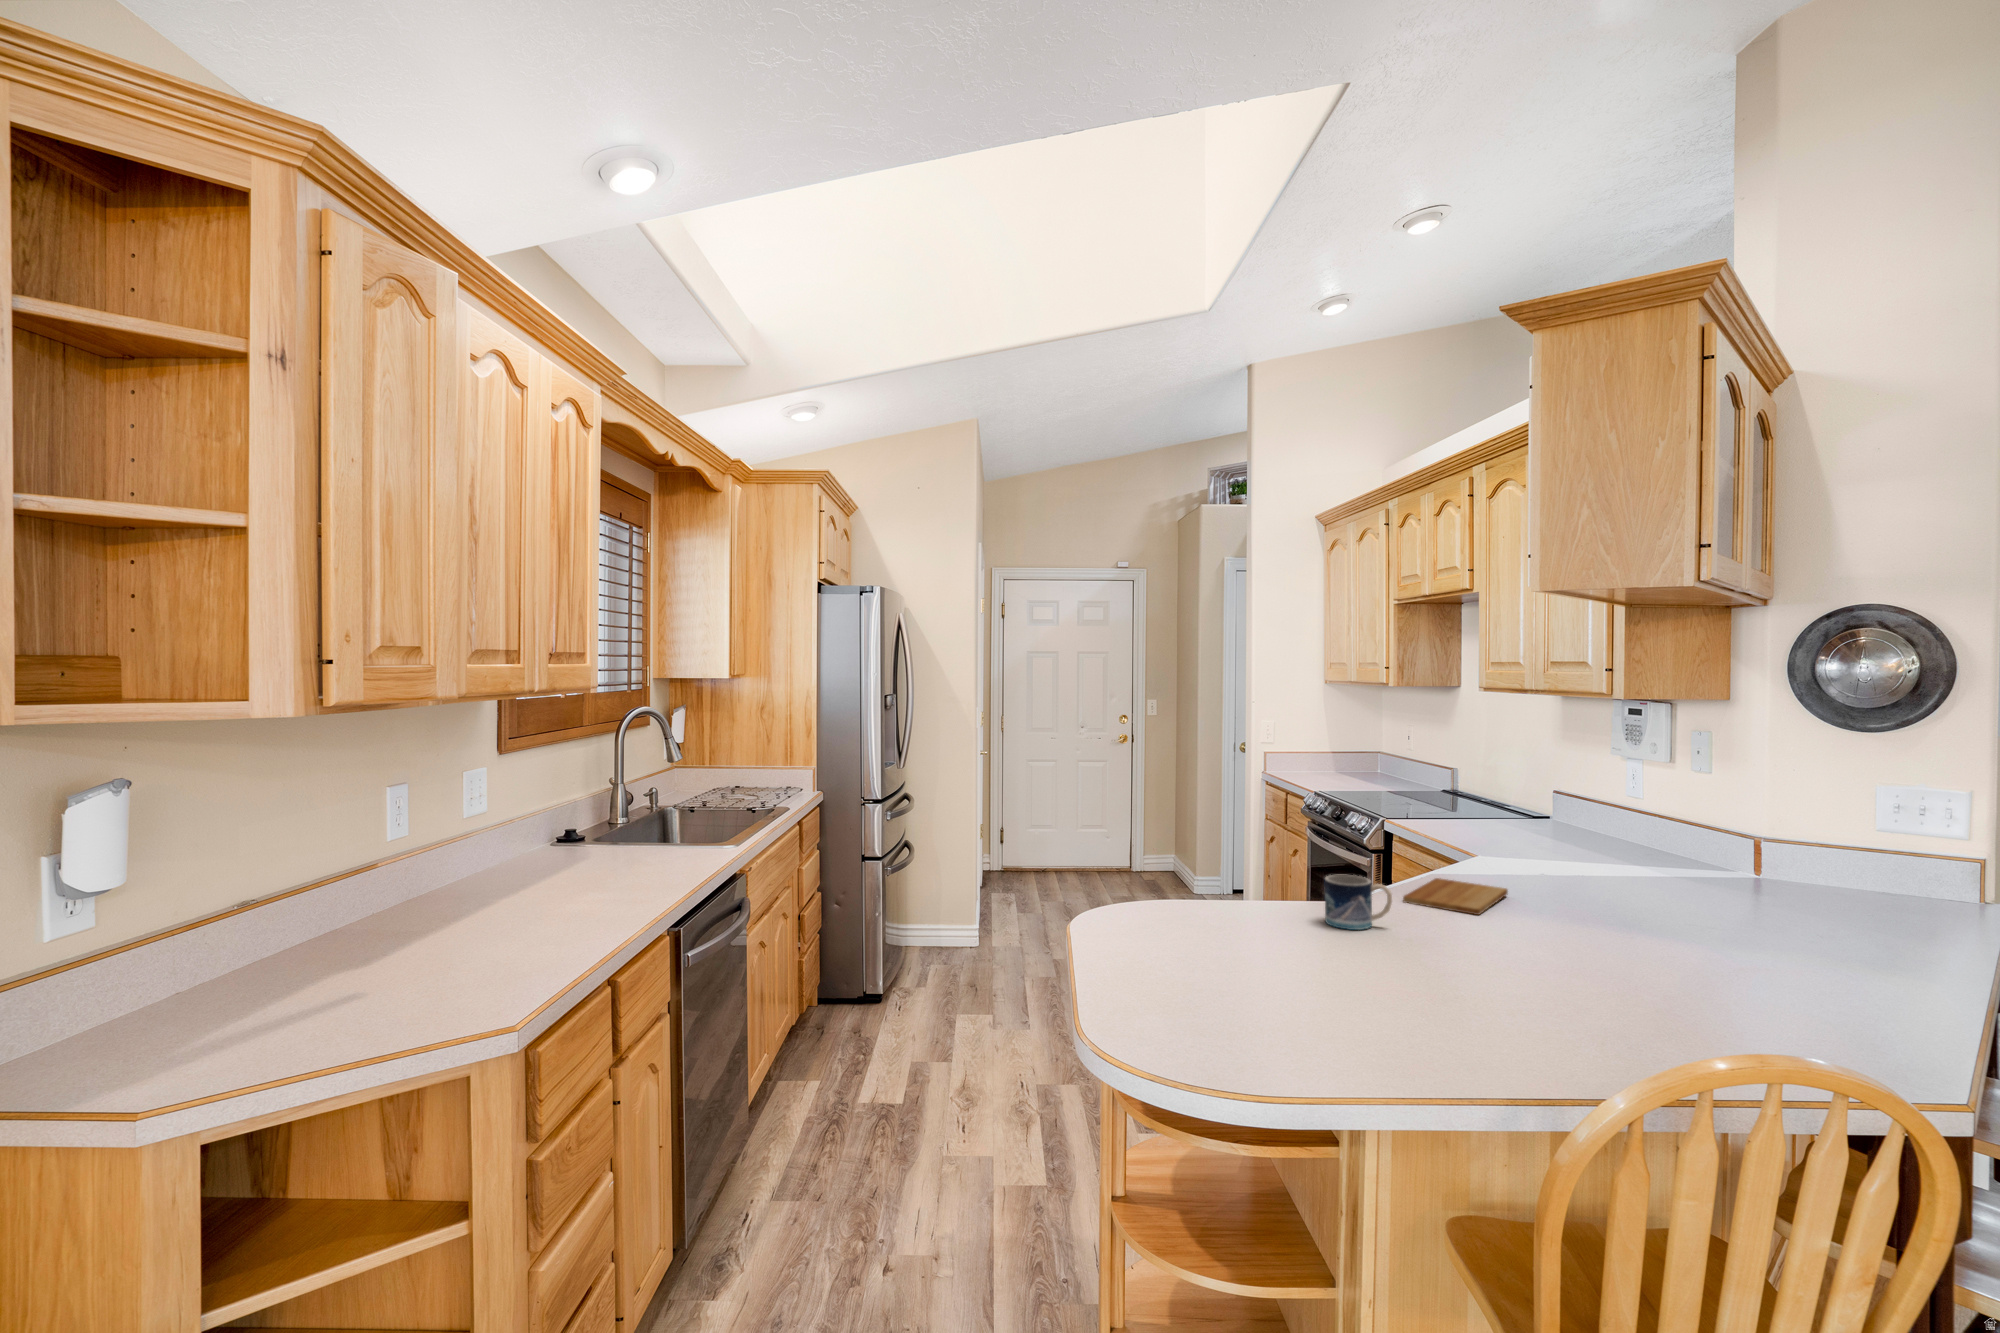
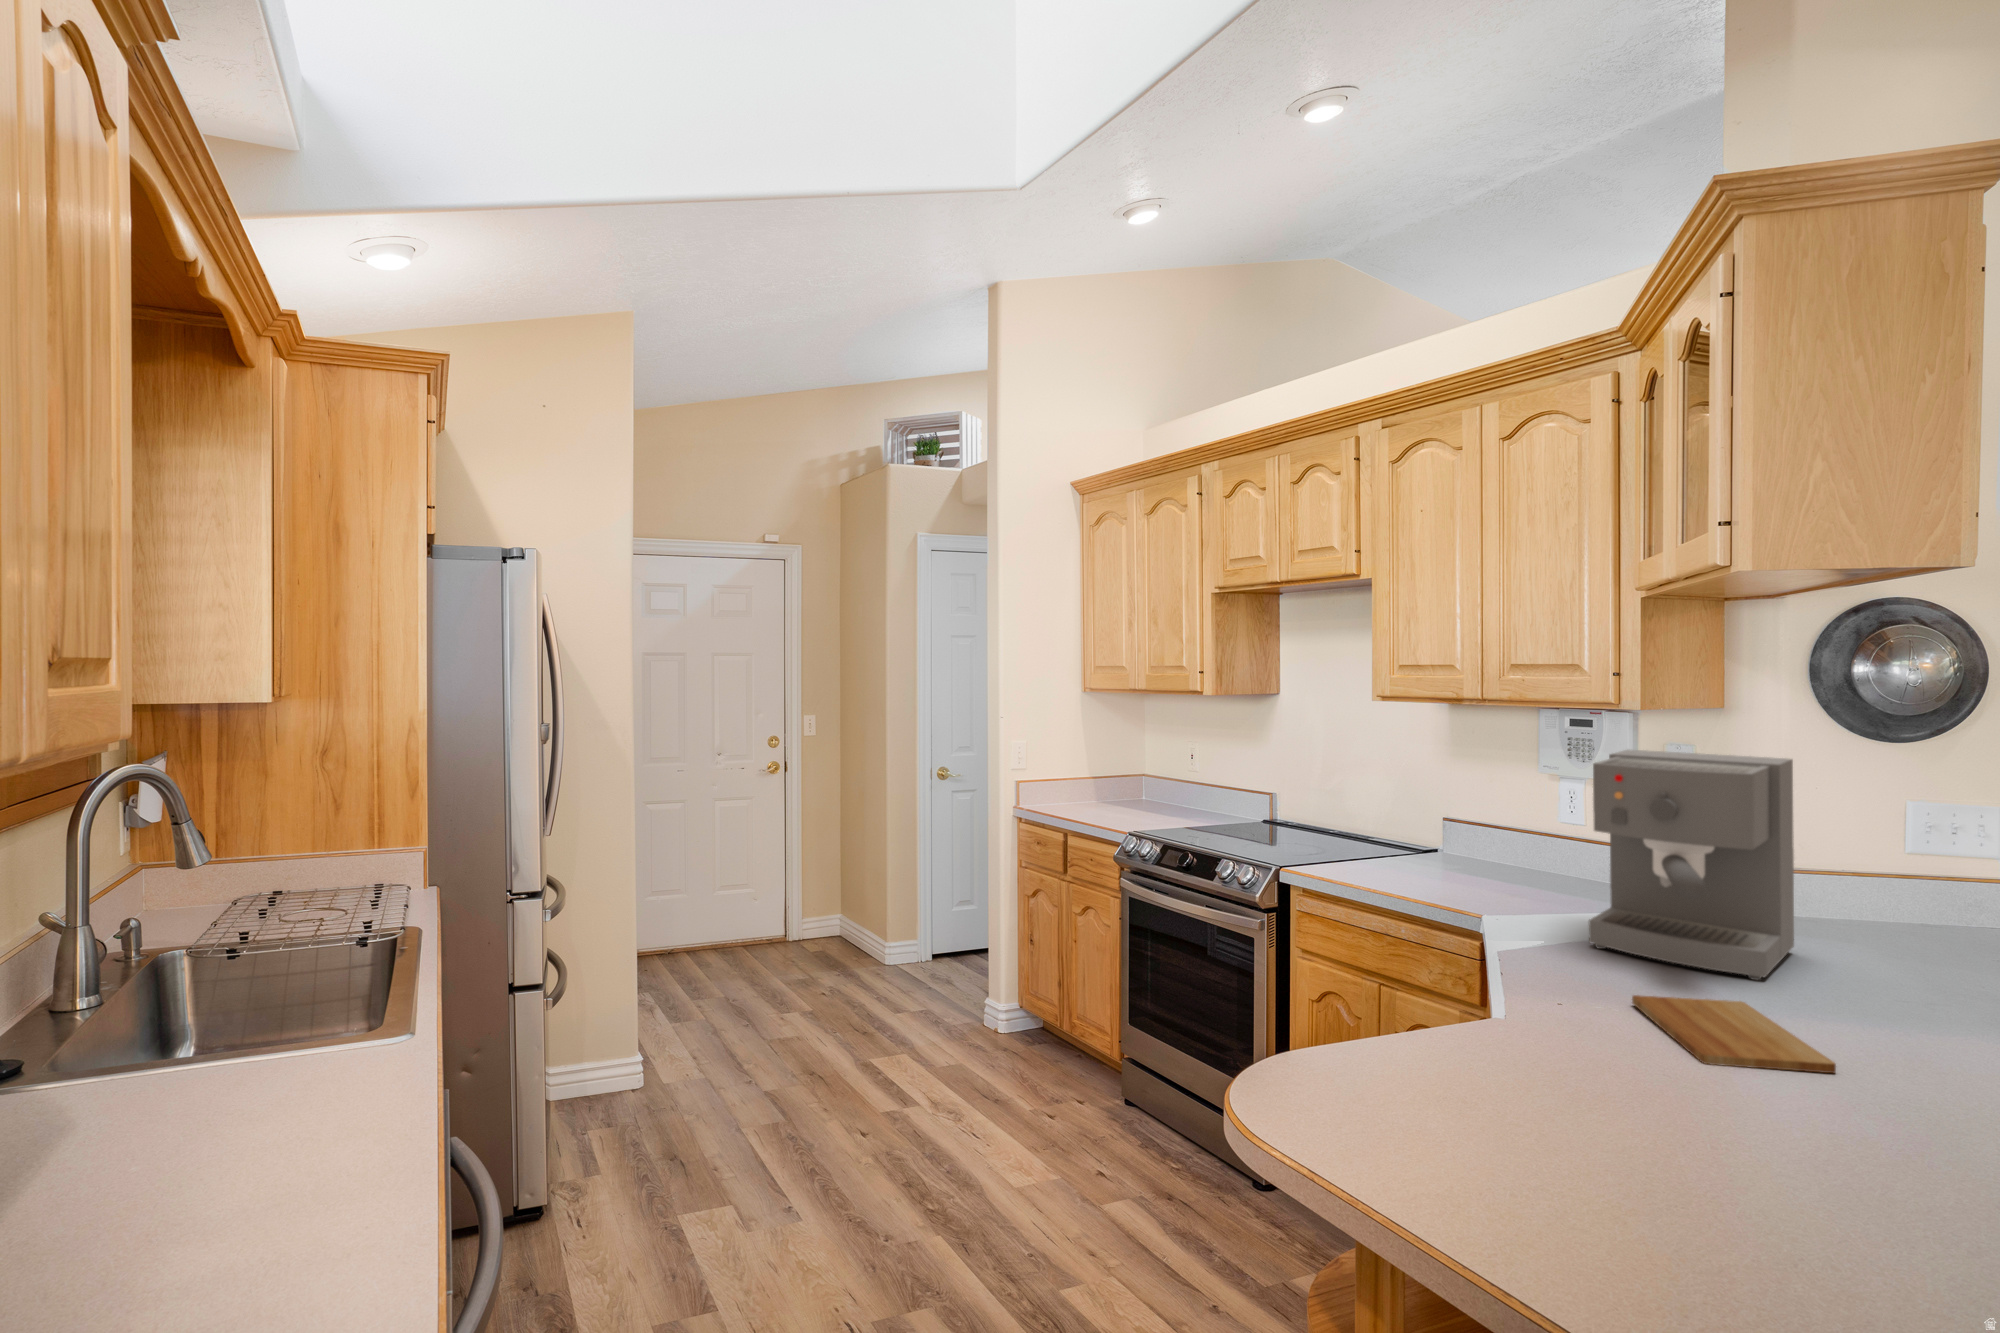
coffee maker: none [1495,727,1672,891] -> present [1589,750,1794,980]
mug: present [1325,875,1392,930] -> none [1756,1061,1874,1182]

